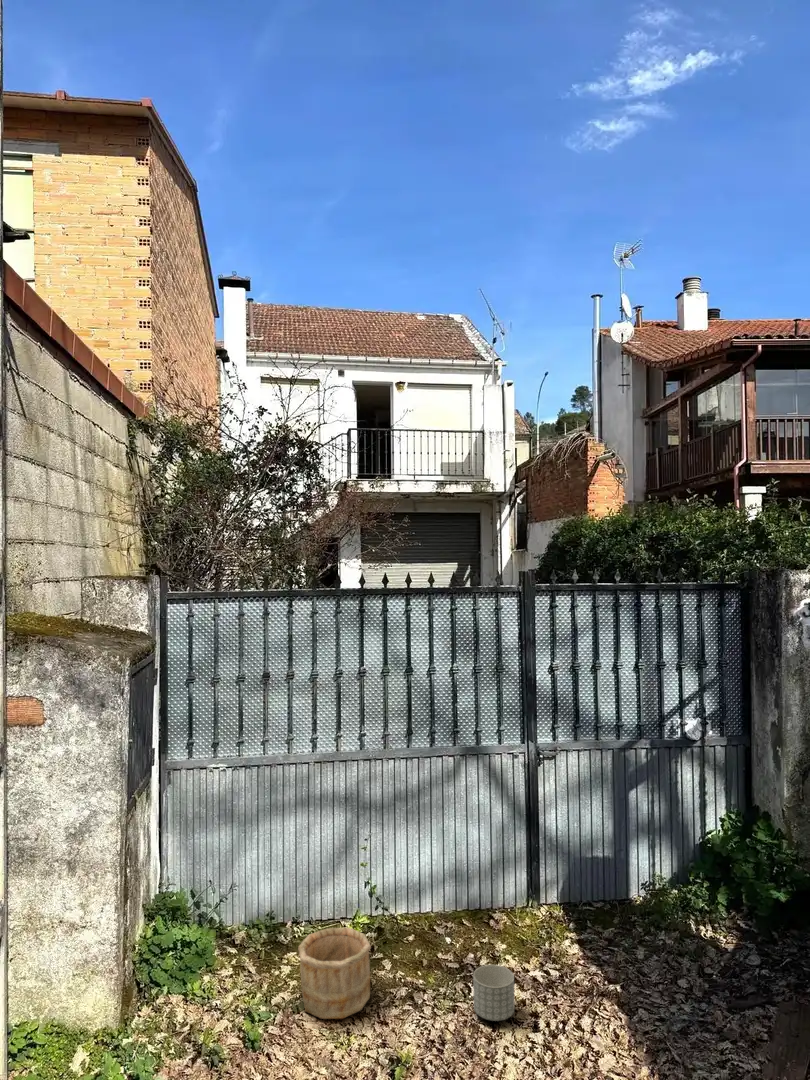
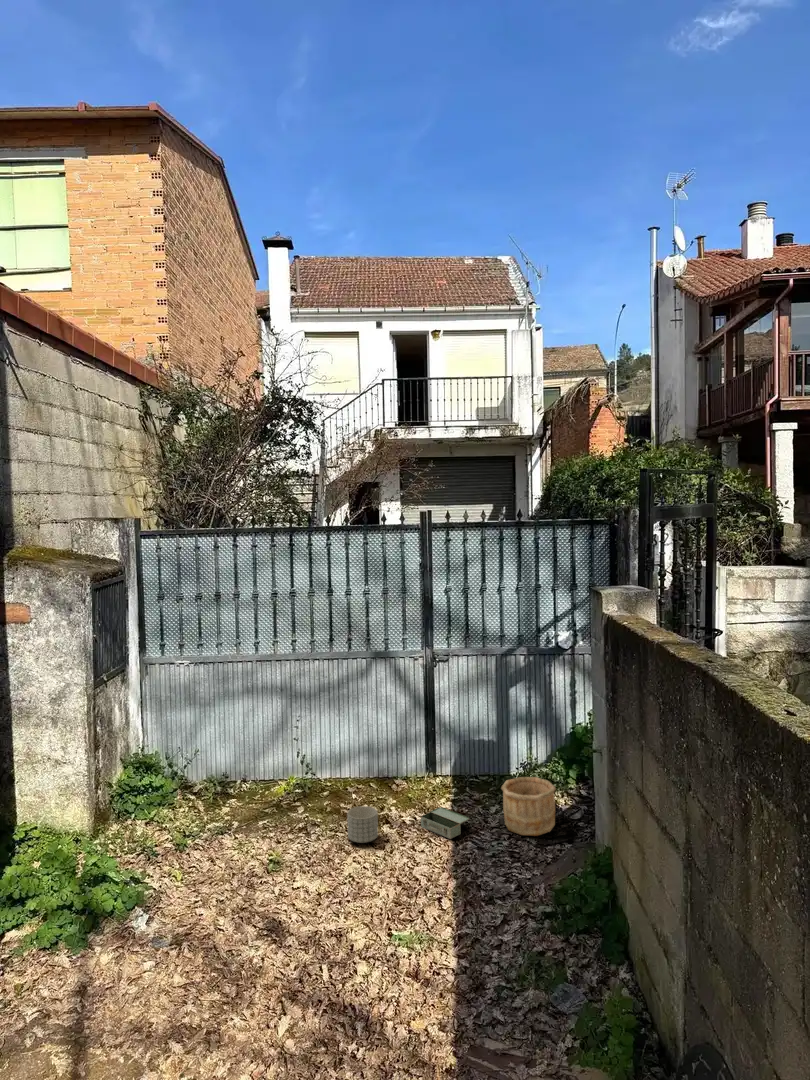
wooden bucket: present [298,928,371,1019] -> present [501,777,556,836]
toolbox: none [558,956,624,1006] -> present [421,807,470,839]

